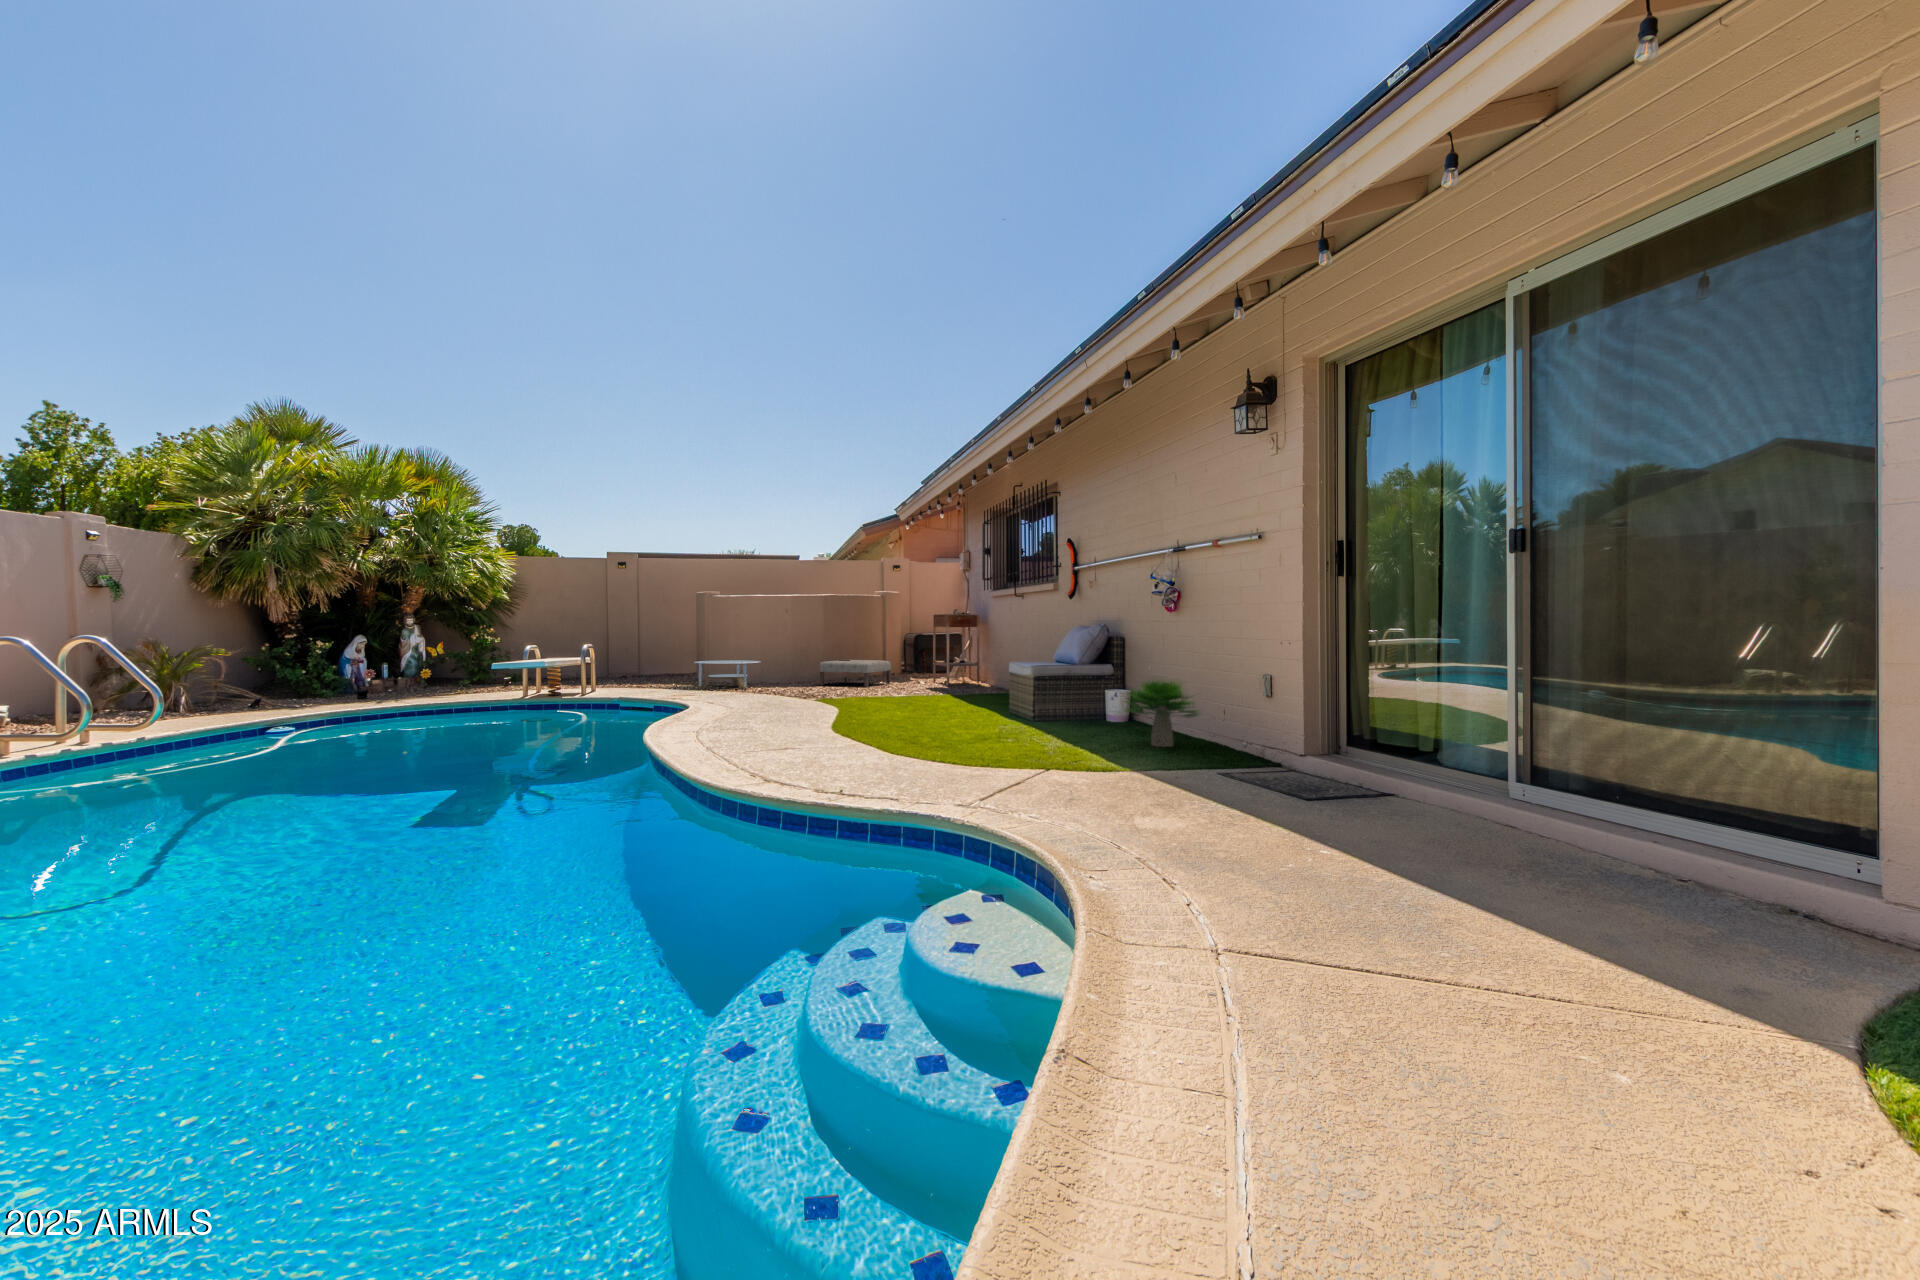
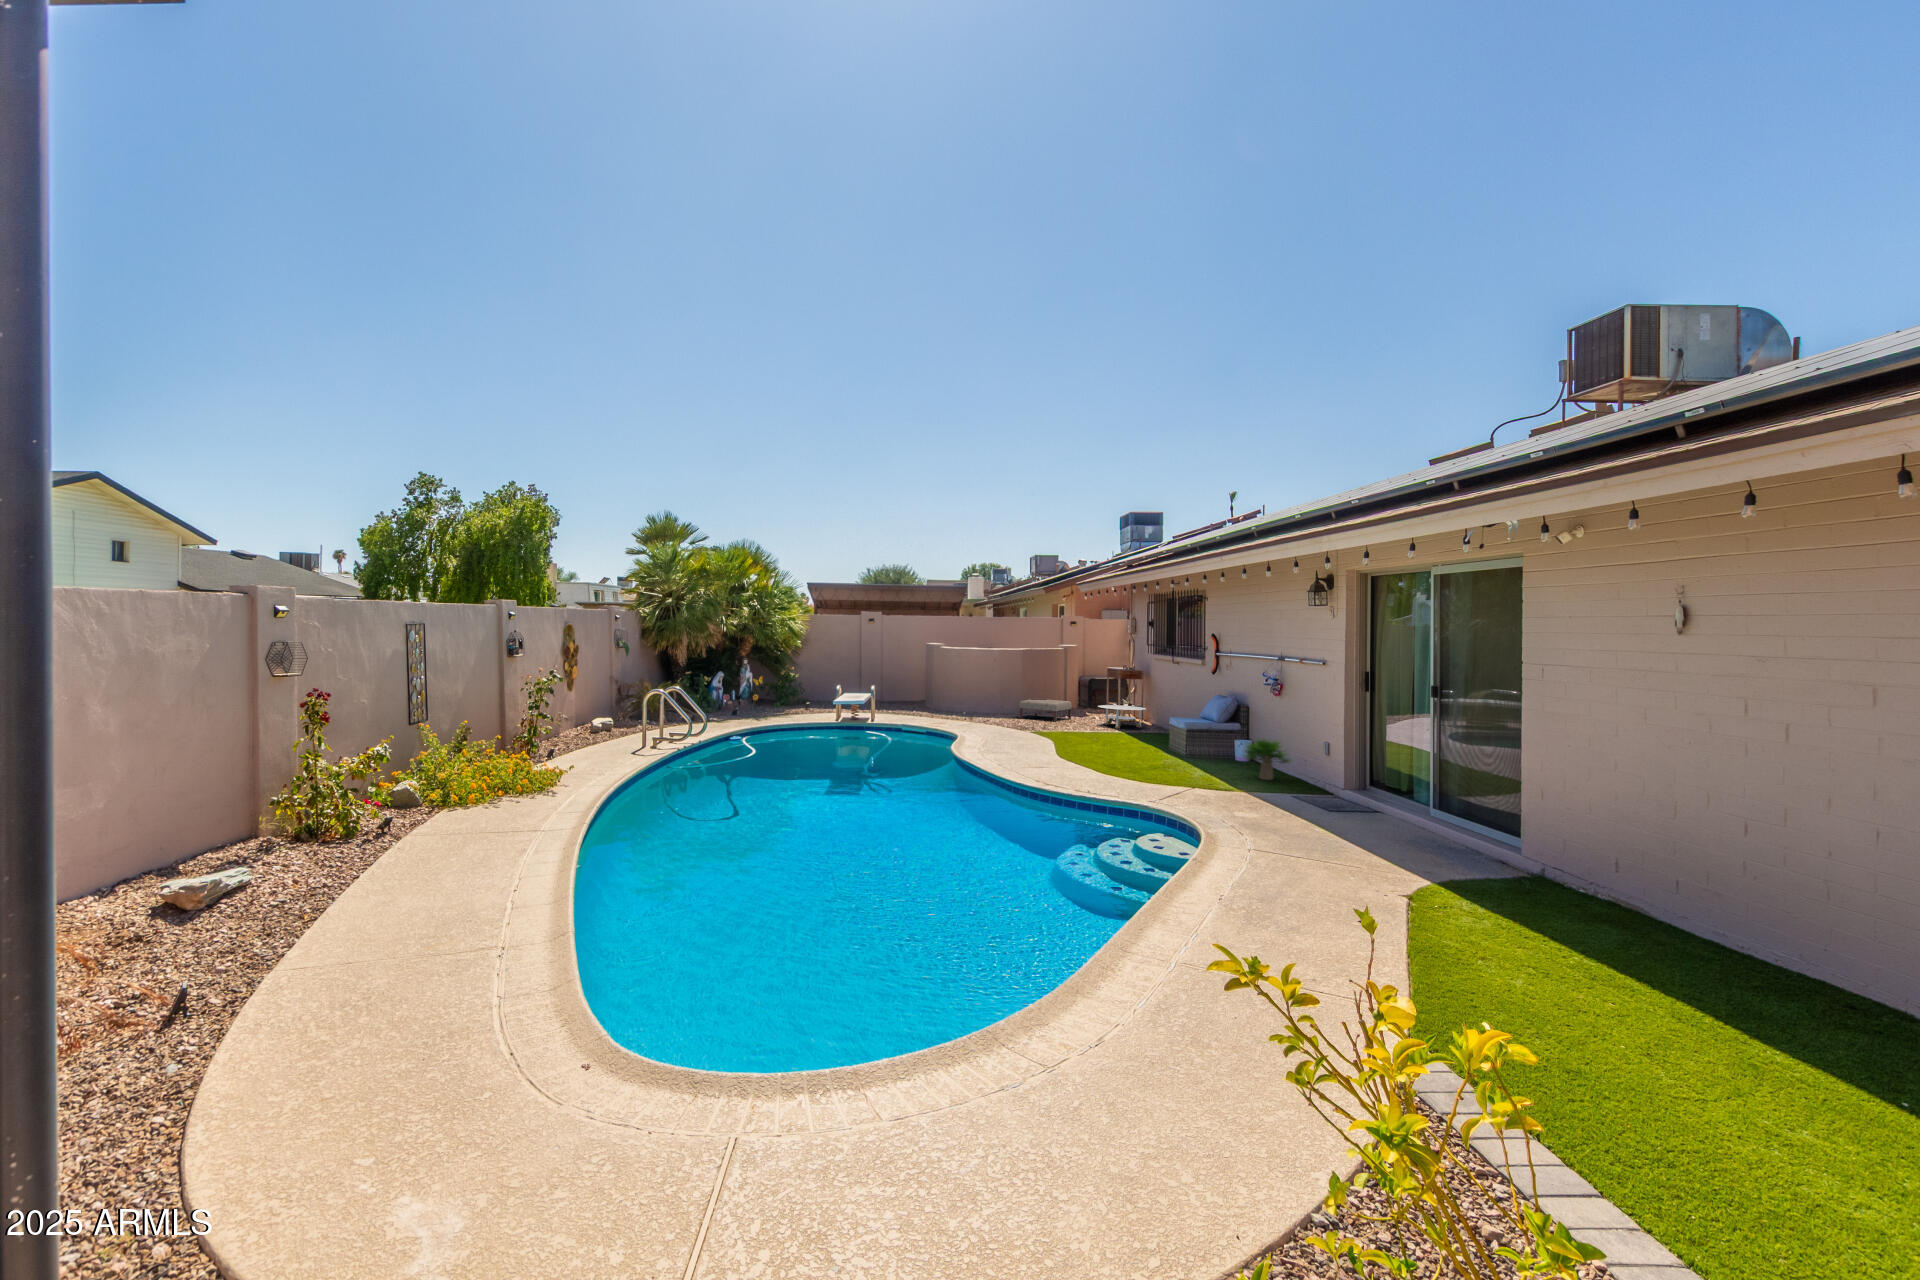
round table: present [694,660,761,689] -> present [1098,705,1146,729]

